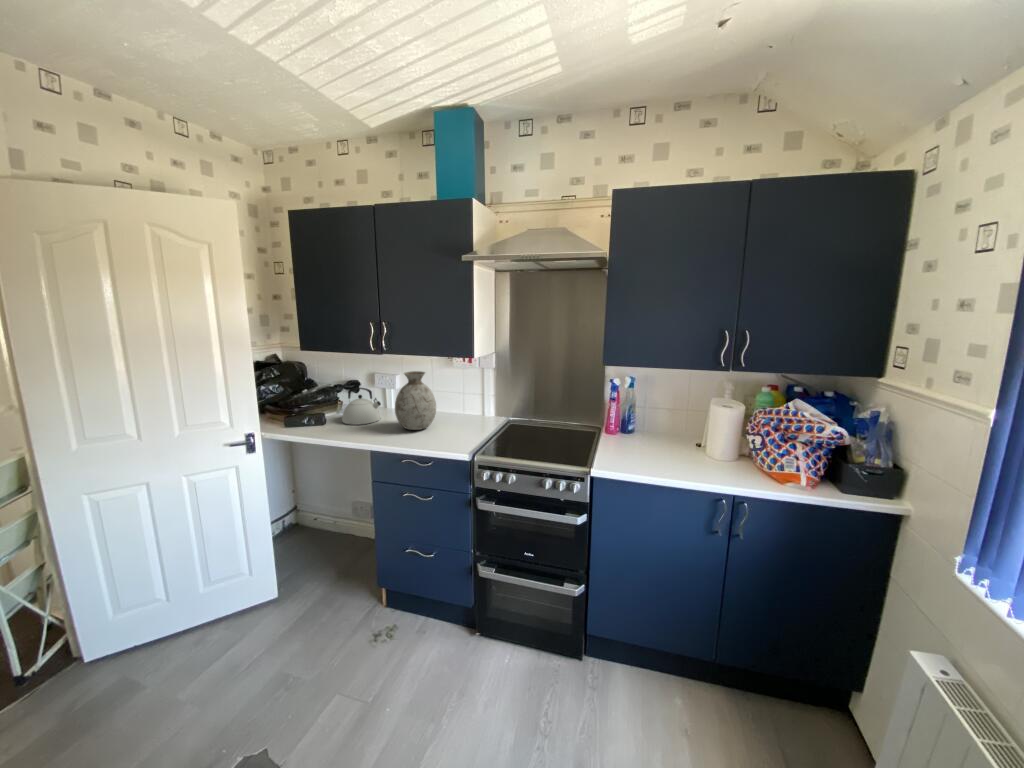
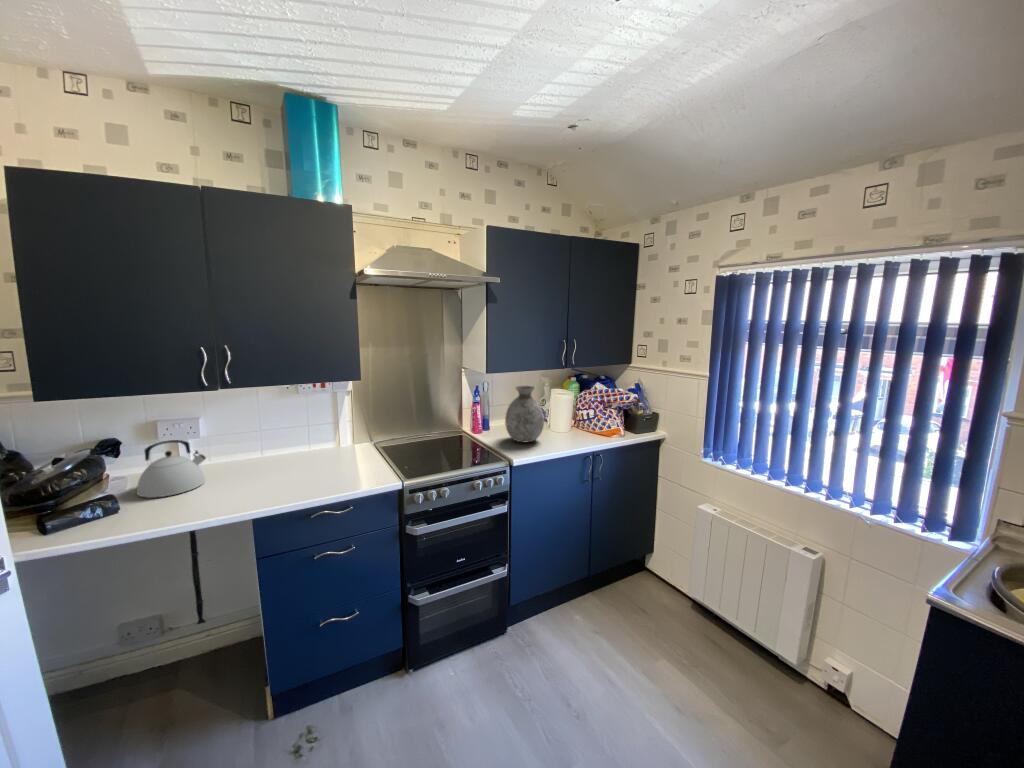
vase: present [395,371,436,430] -> present [505,386,544,442]

